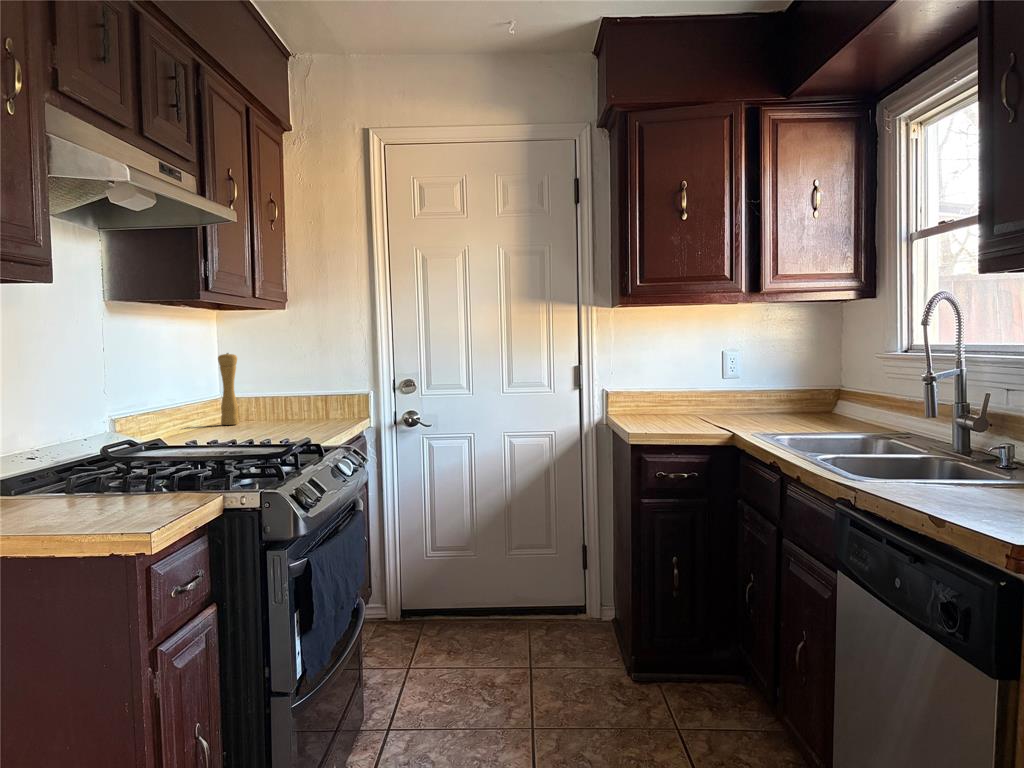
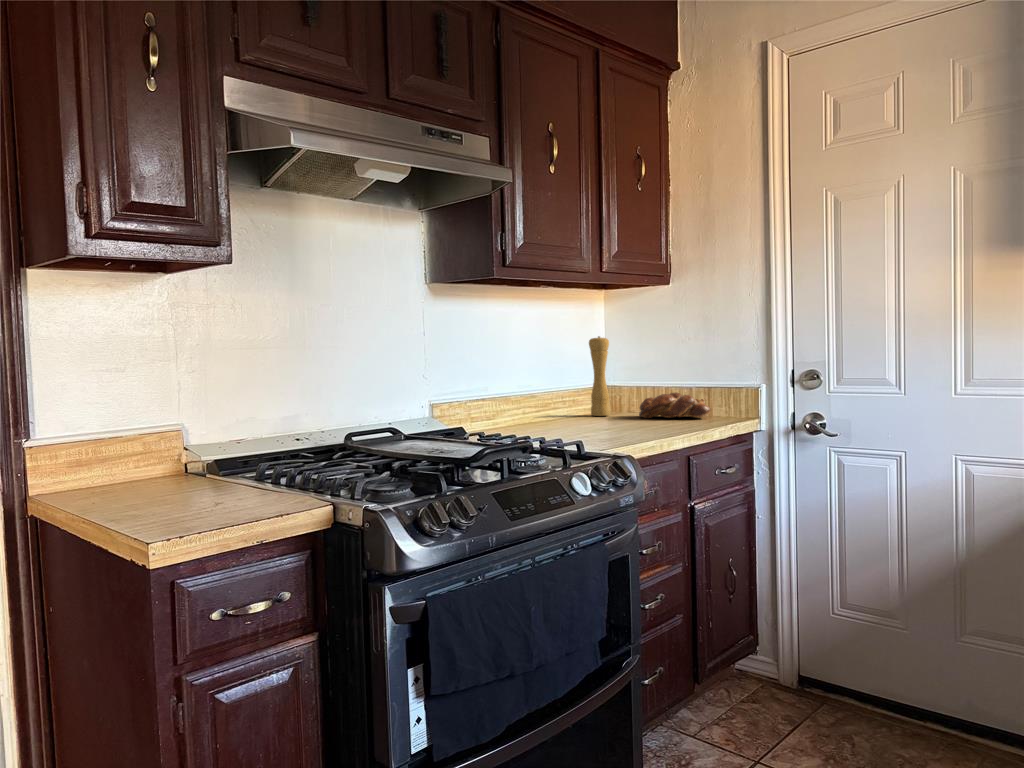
bread loaf: none [266,401,329,424] -> present [639,392,711,418]

